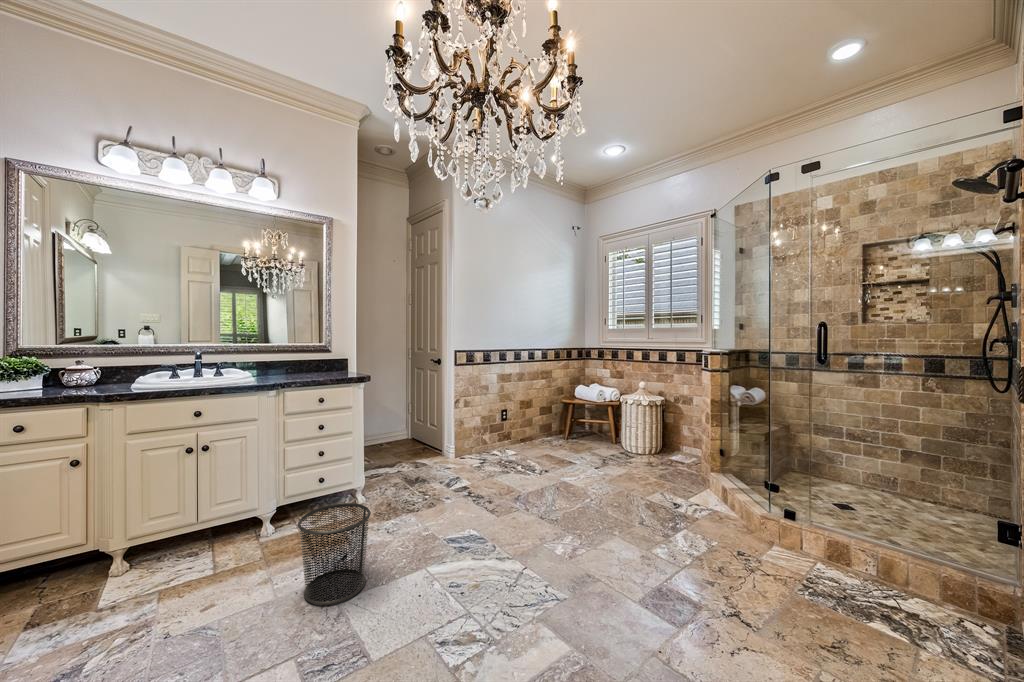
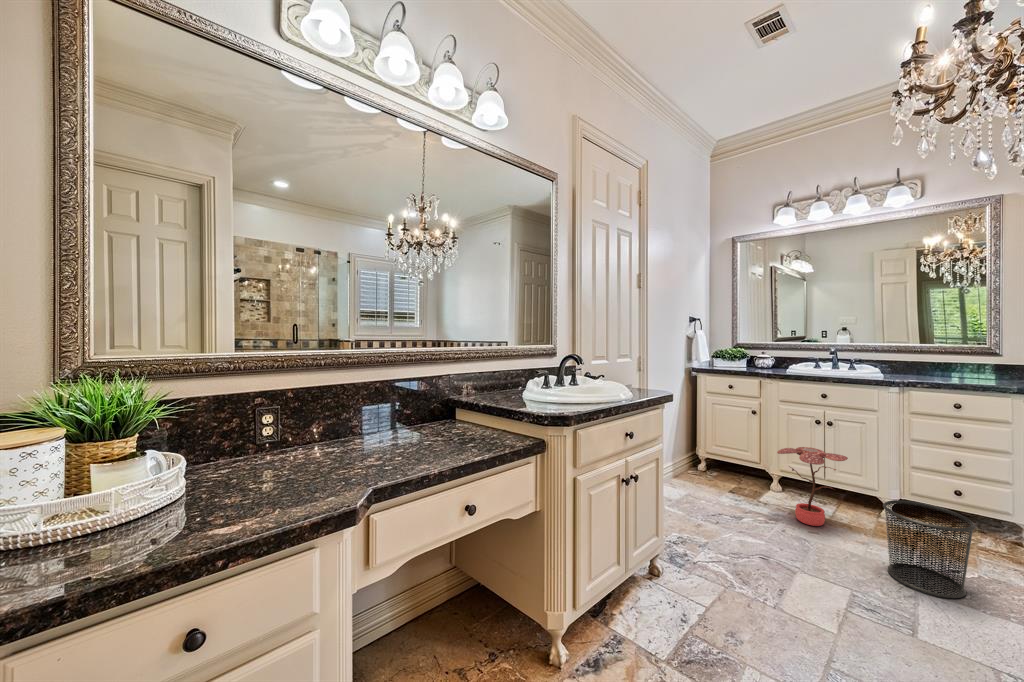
potted plant: none [141,485,239,602] -> present [777,447,848,526]

